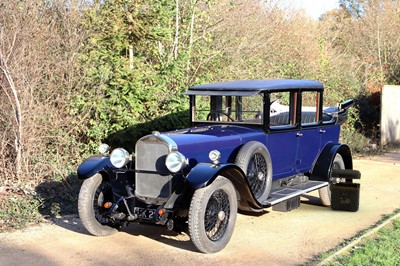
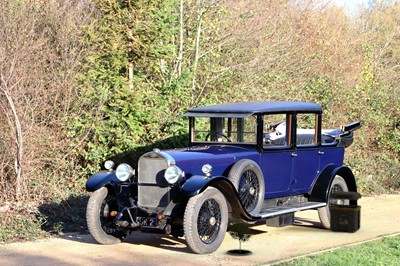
potted tree: none [236,199,273,257] -> present [226,211,252,256]

